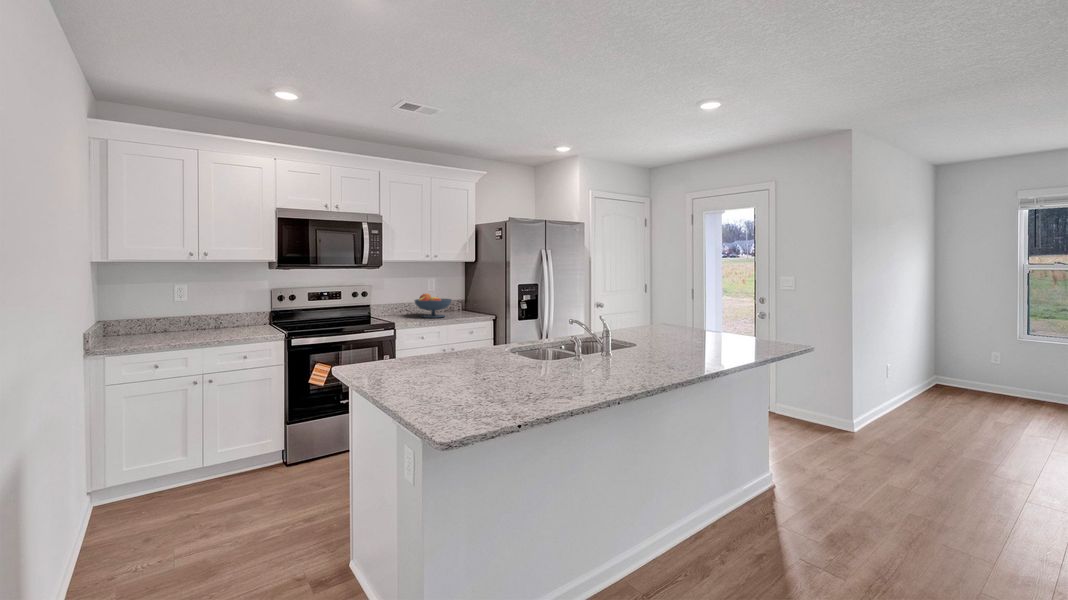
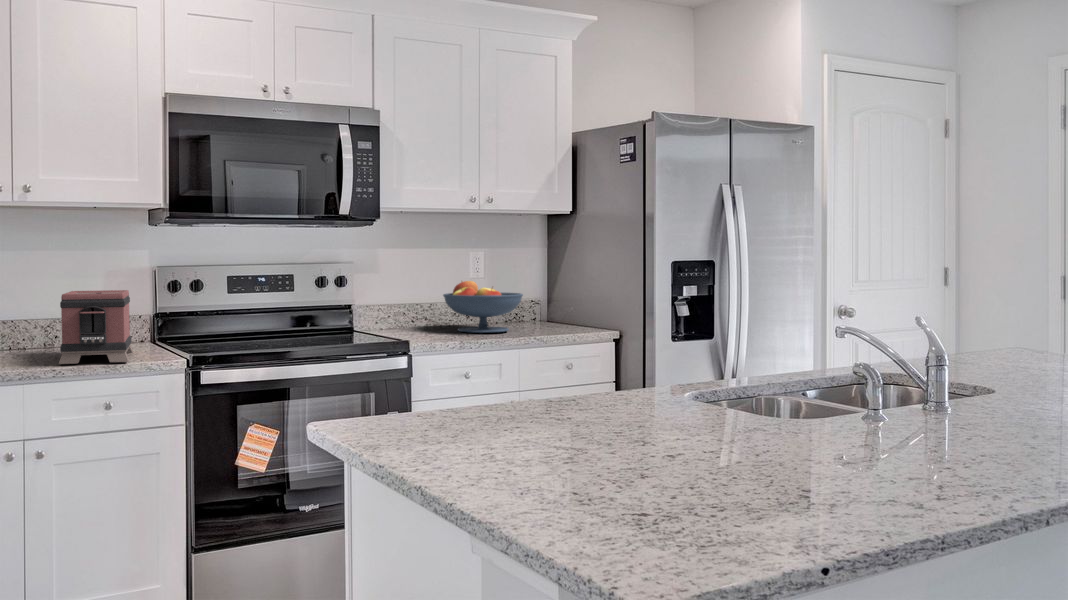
toaster: none [221,301,260,338] -> present [59,290,133,364]

